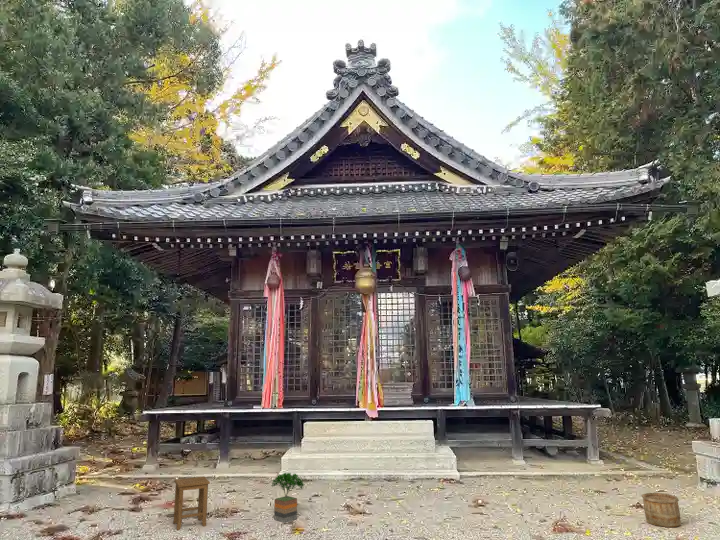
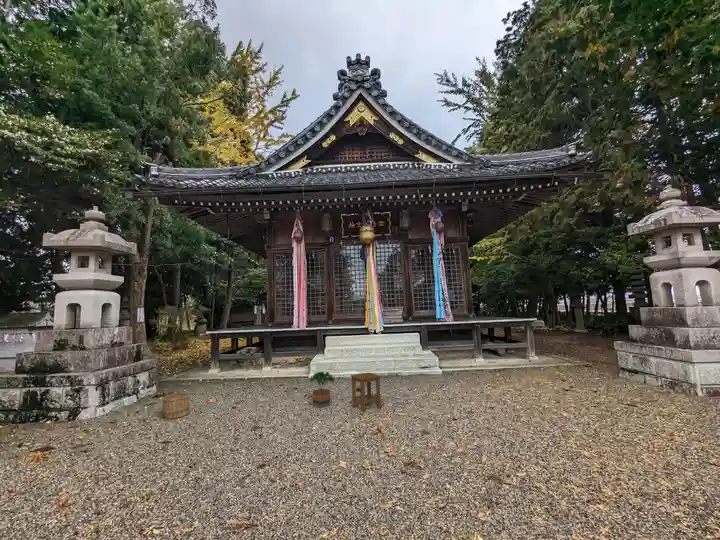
stool: present [173,477,210,530] -> present [351,373,381,412]
wooden bucket: present [642,493,681,527] -> present [162,393,190,419]

